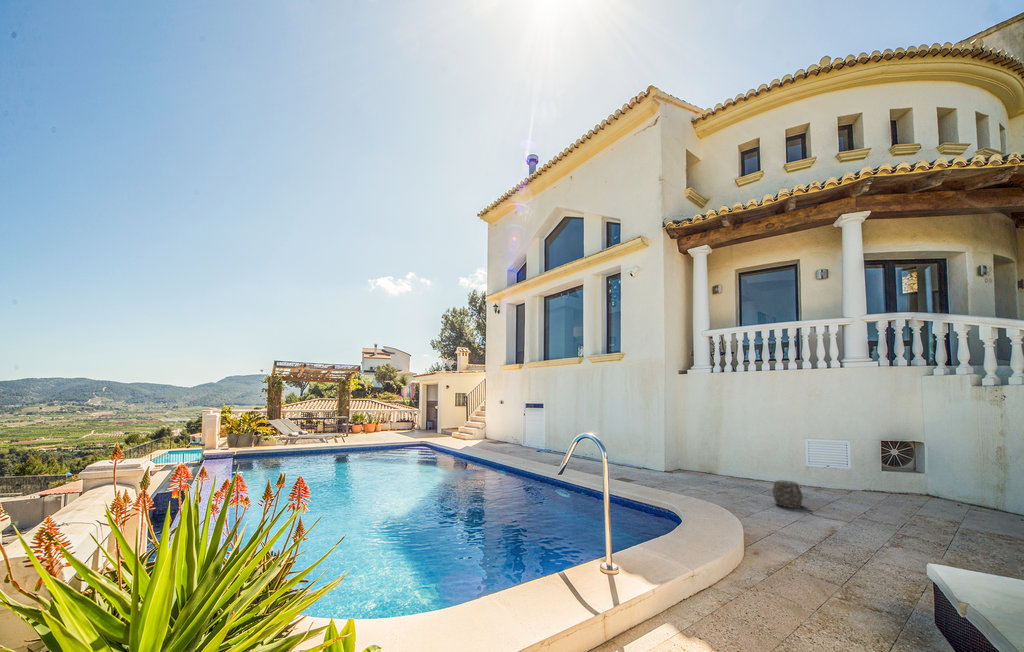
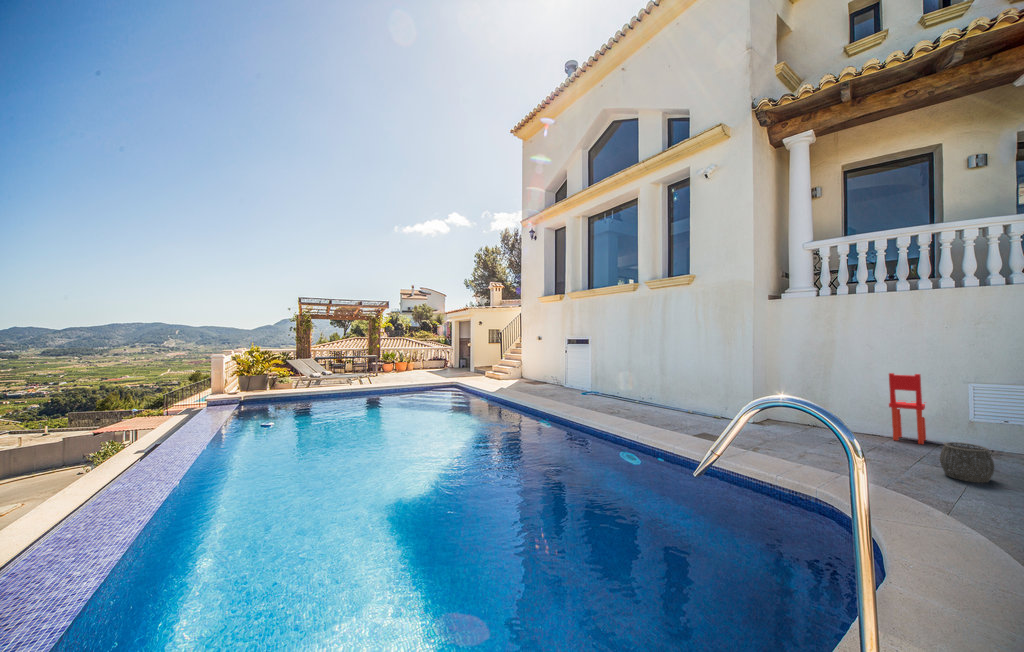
chair: none [755,432,785,486] -> present [889,373,926,444]

